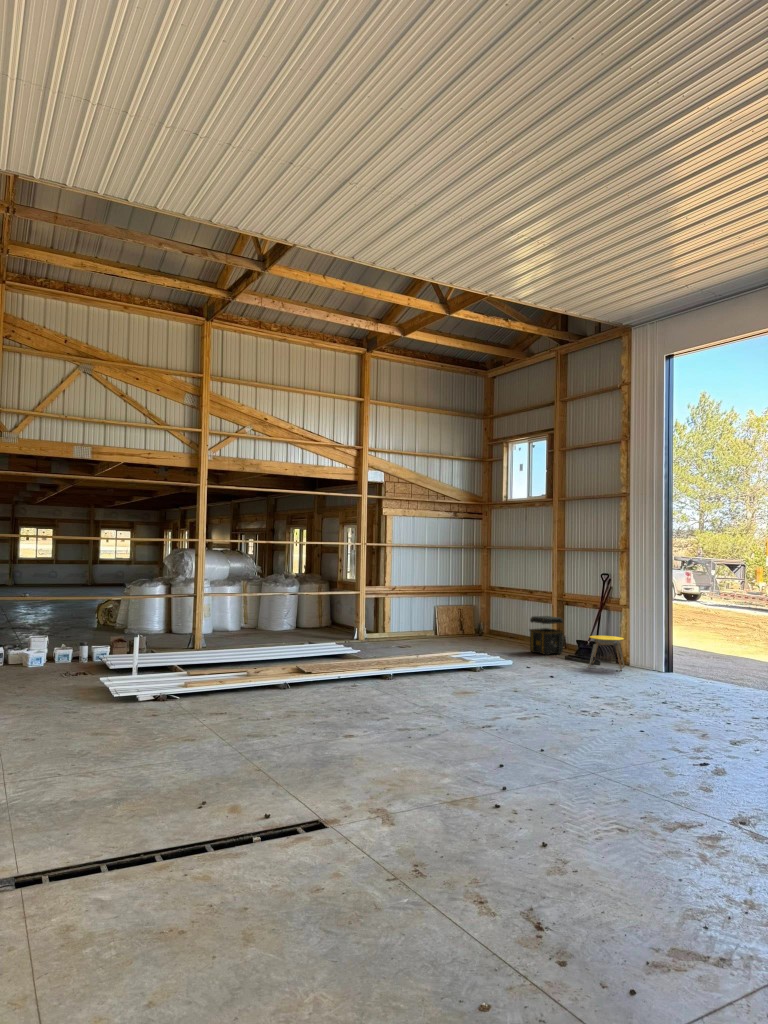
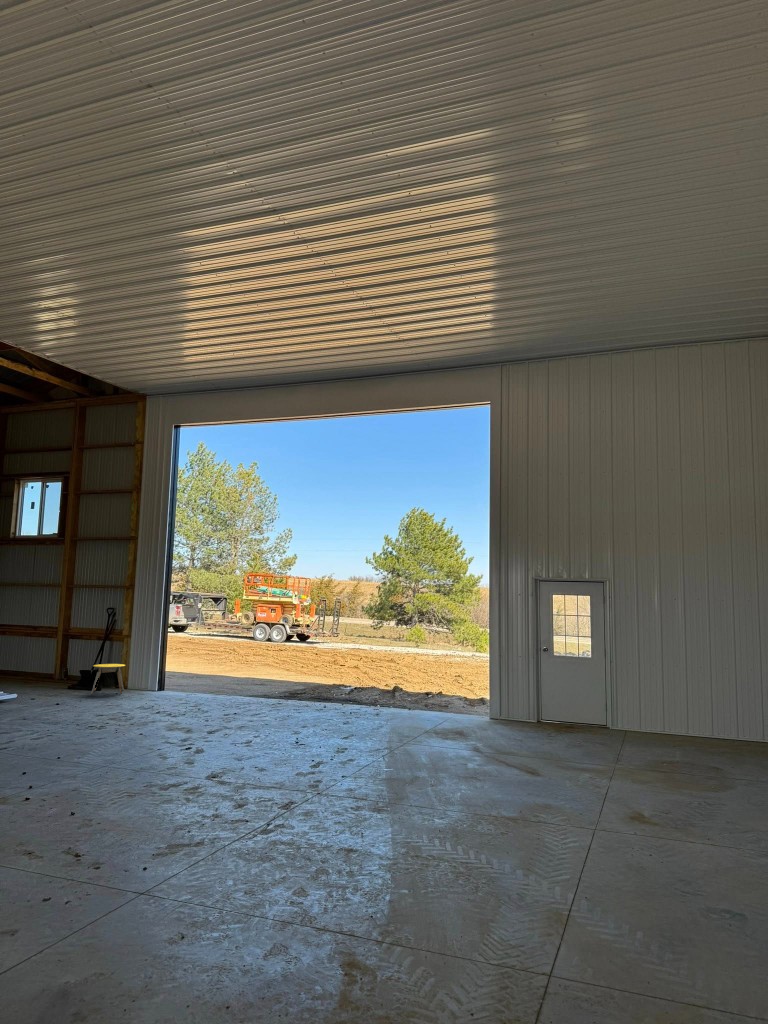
toolbox: present [530,616,564,655] -> none [31,650,67,687]

